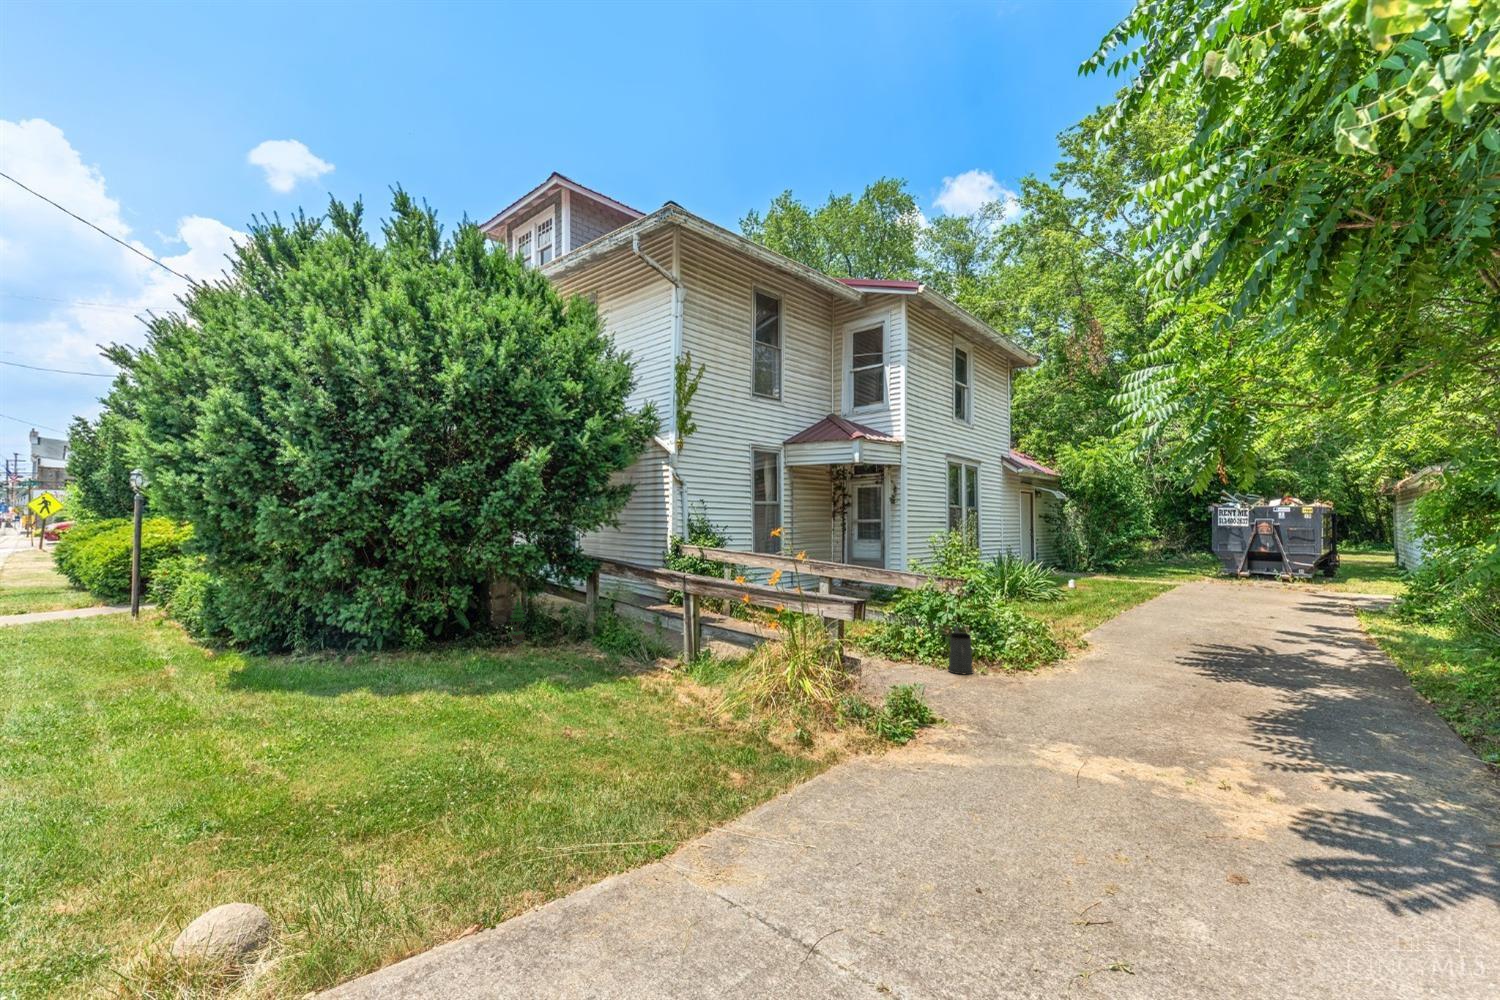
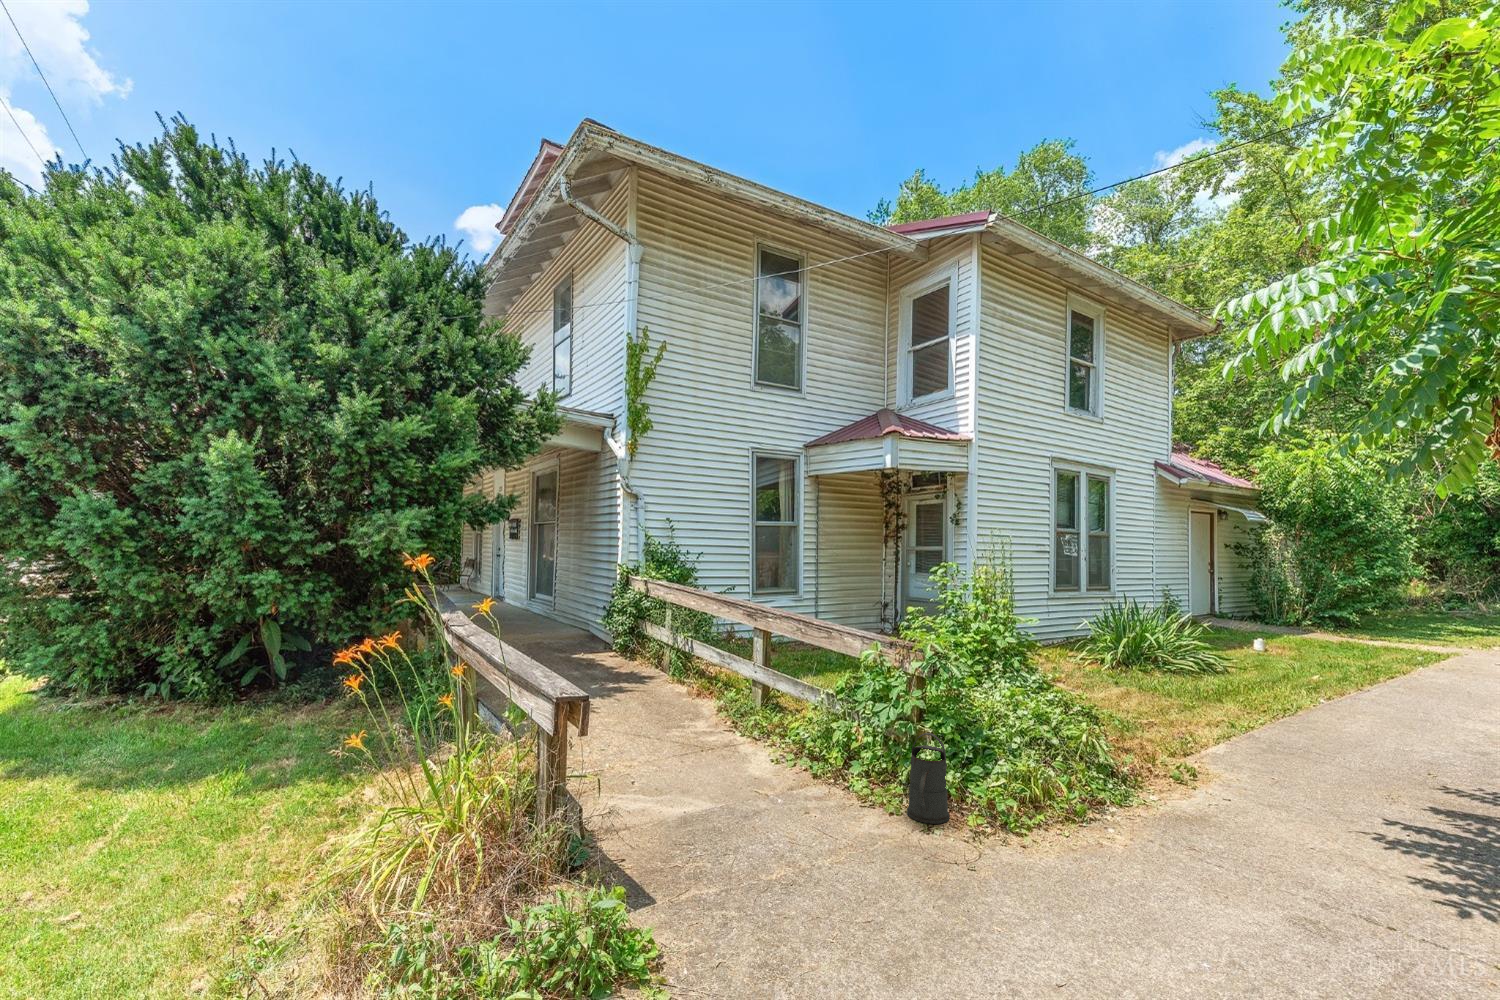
potted tree: present [511,597,525,644] -> none [390,634,414,695]

